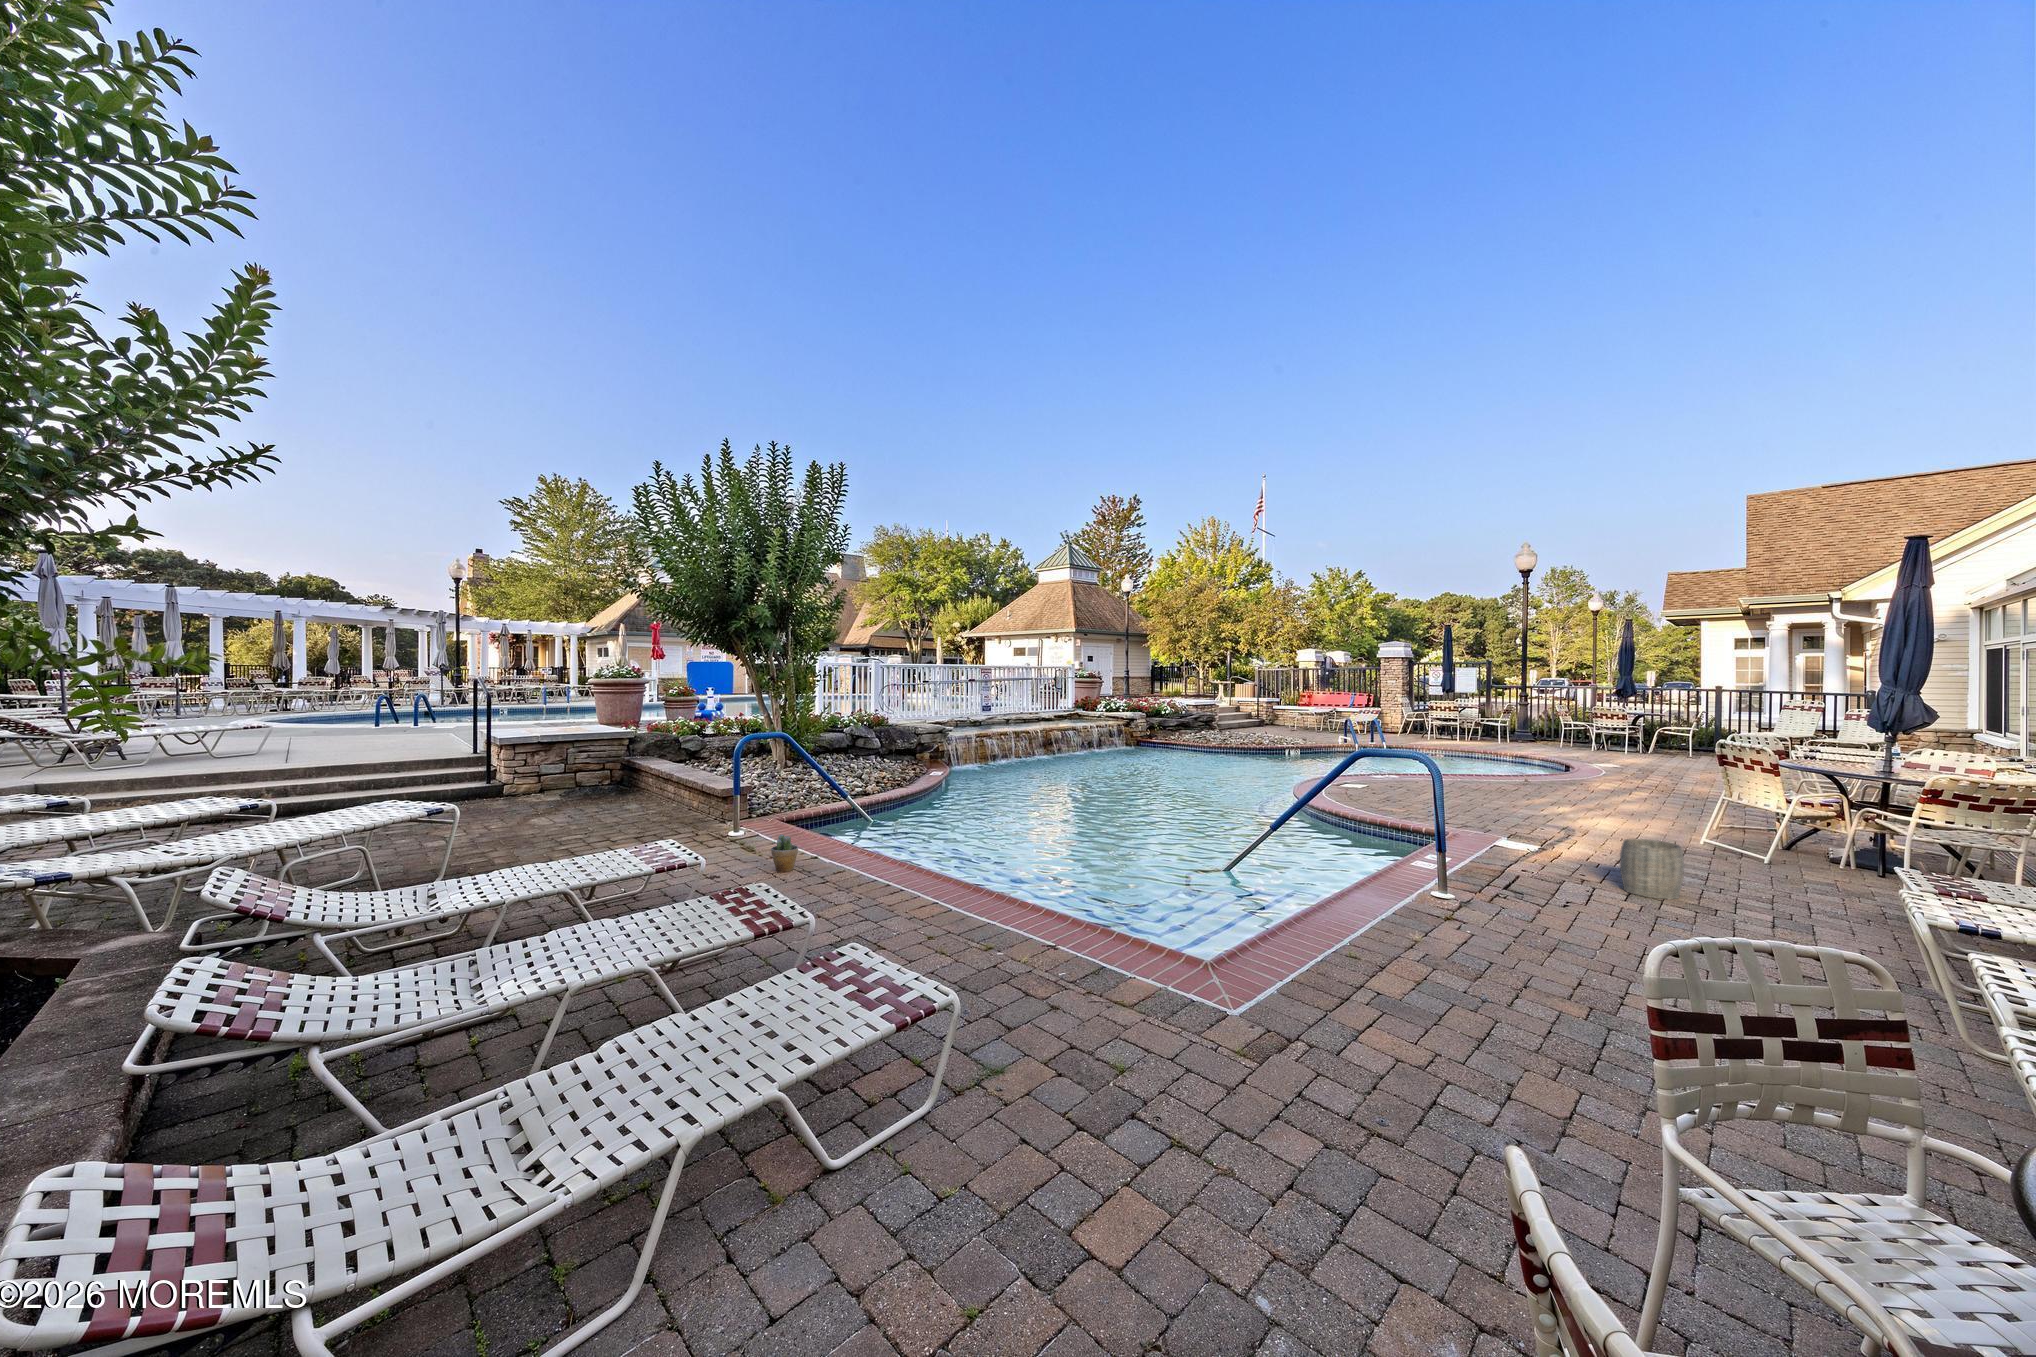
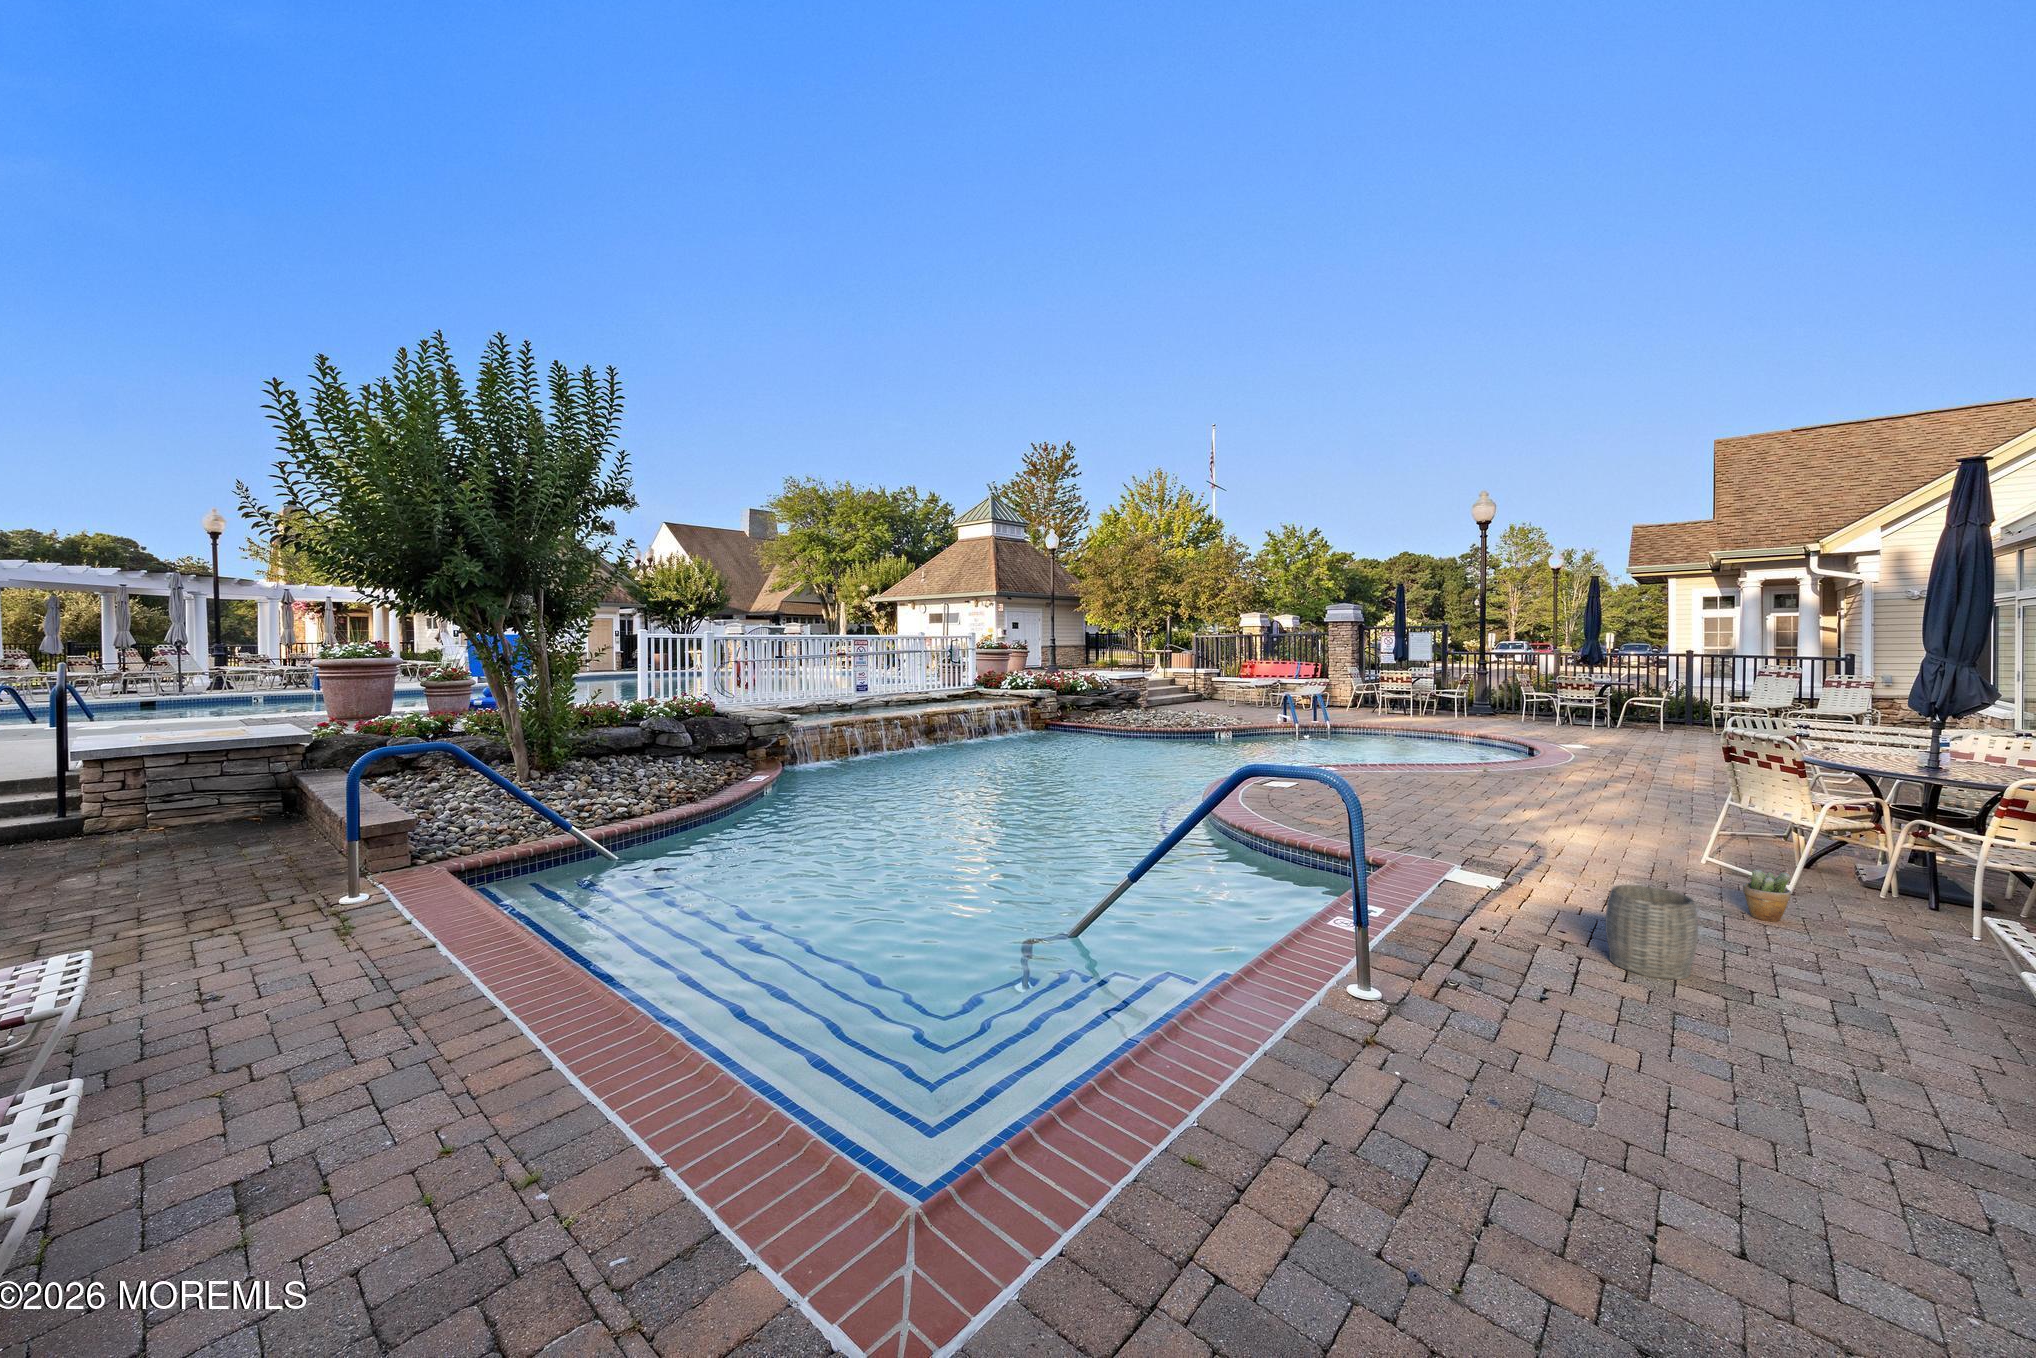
potted plant: present [771,835,798,872] -> present [1743,870,1791,922]

